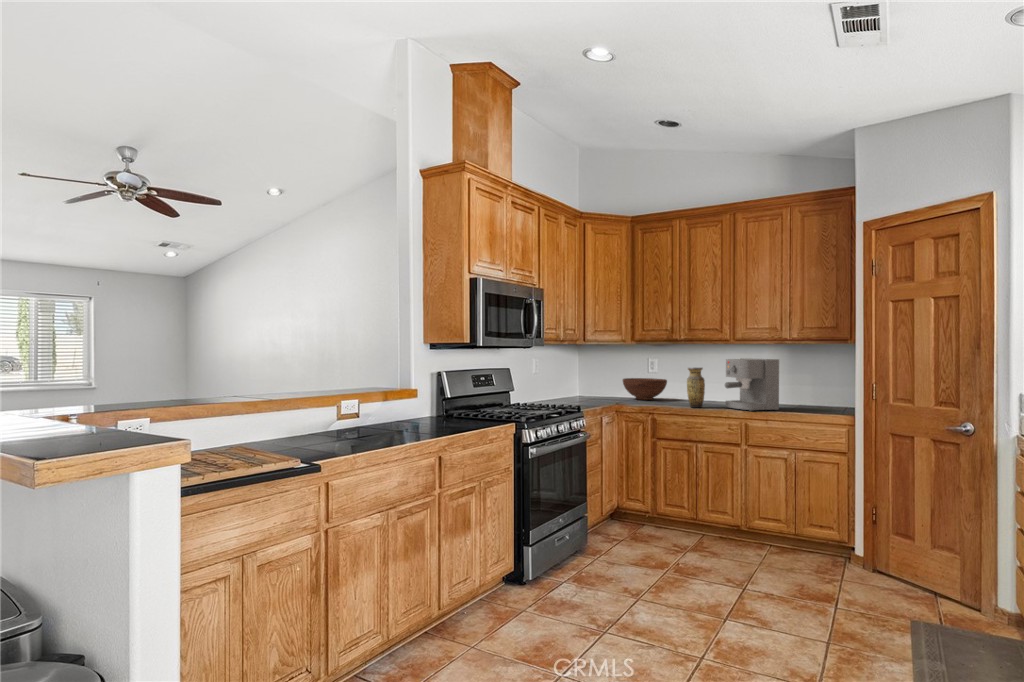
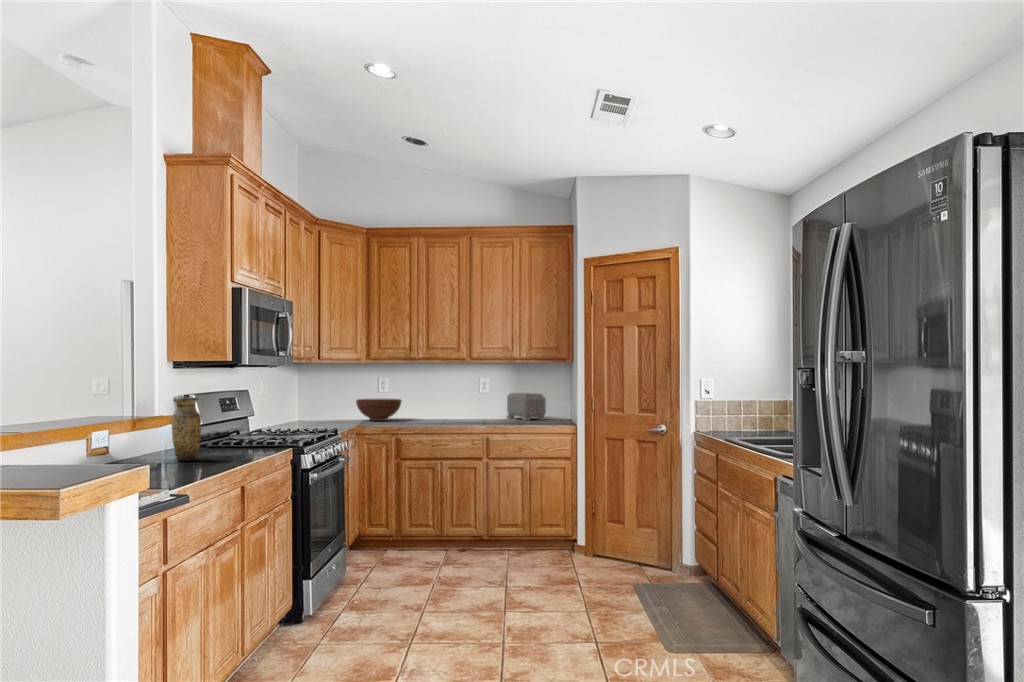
coffee maker: present [725,358,779,411] -> none [466,376,513,426]
vase: present [687,368,705,408] -> present [172,397,201,461]
toaster: none [782,377,826,408] -> present [507,393,546,420]

